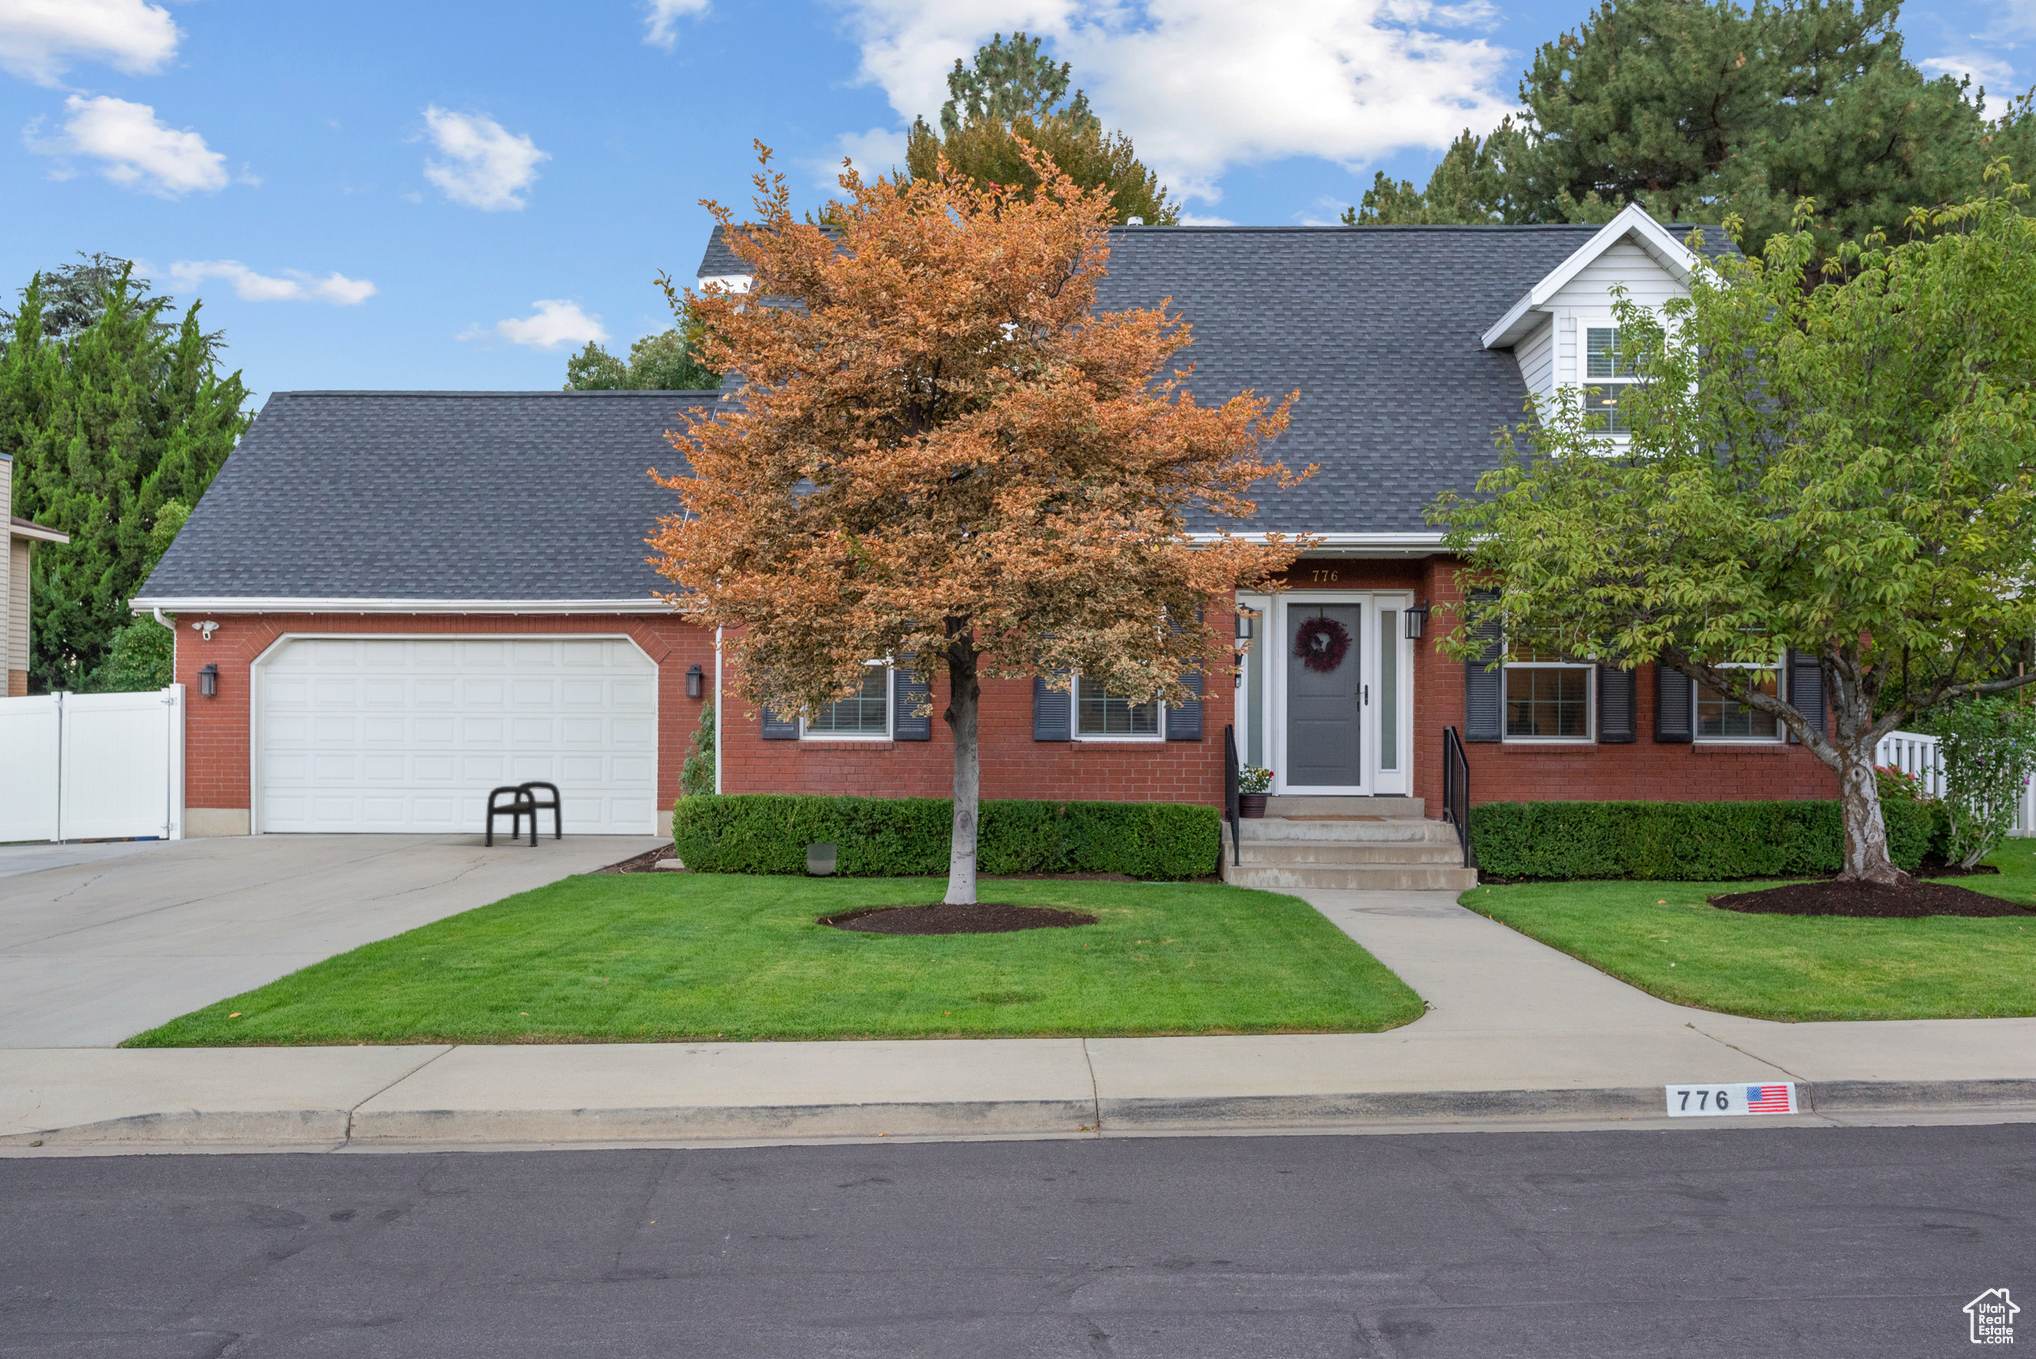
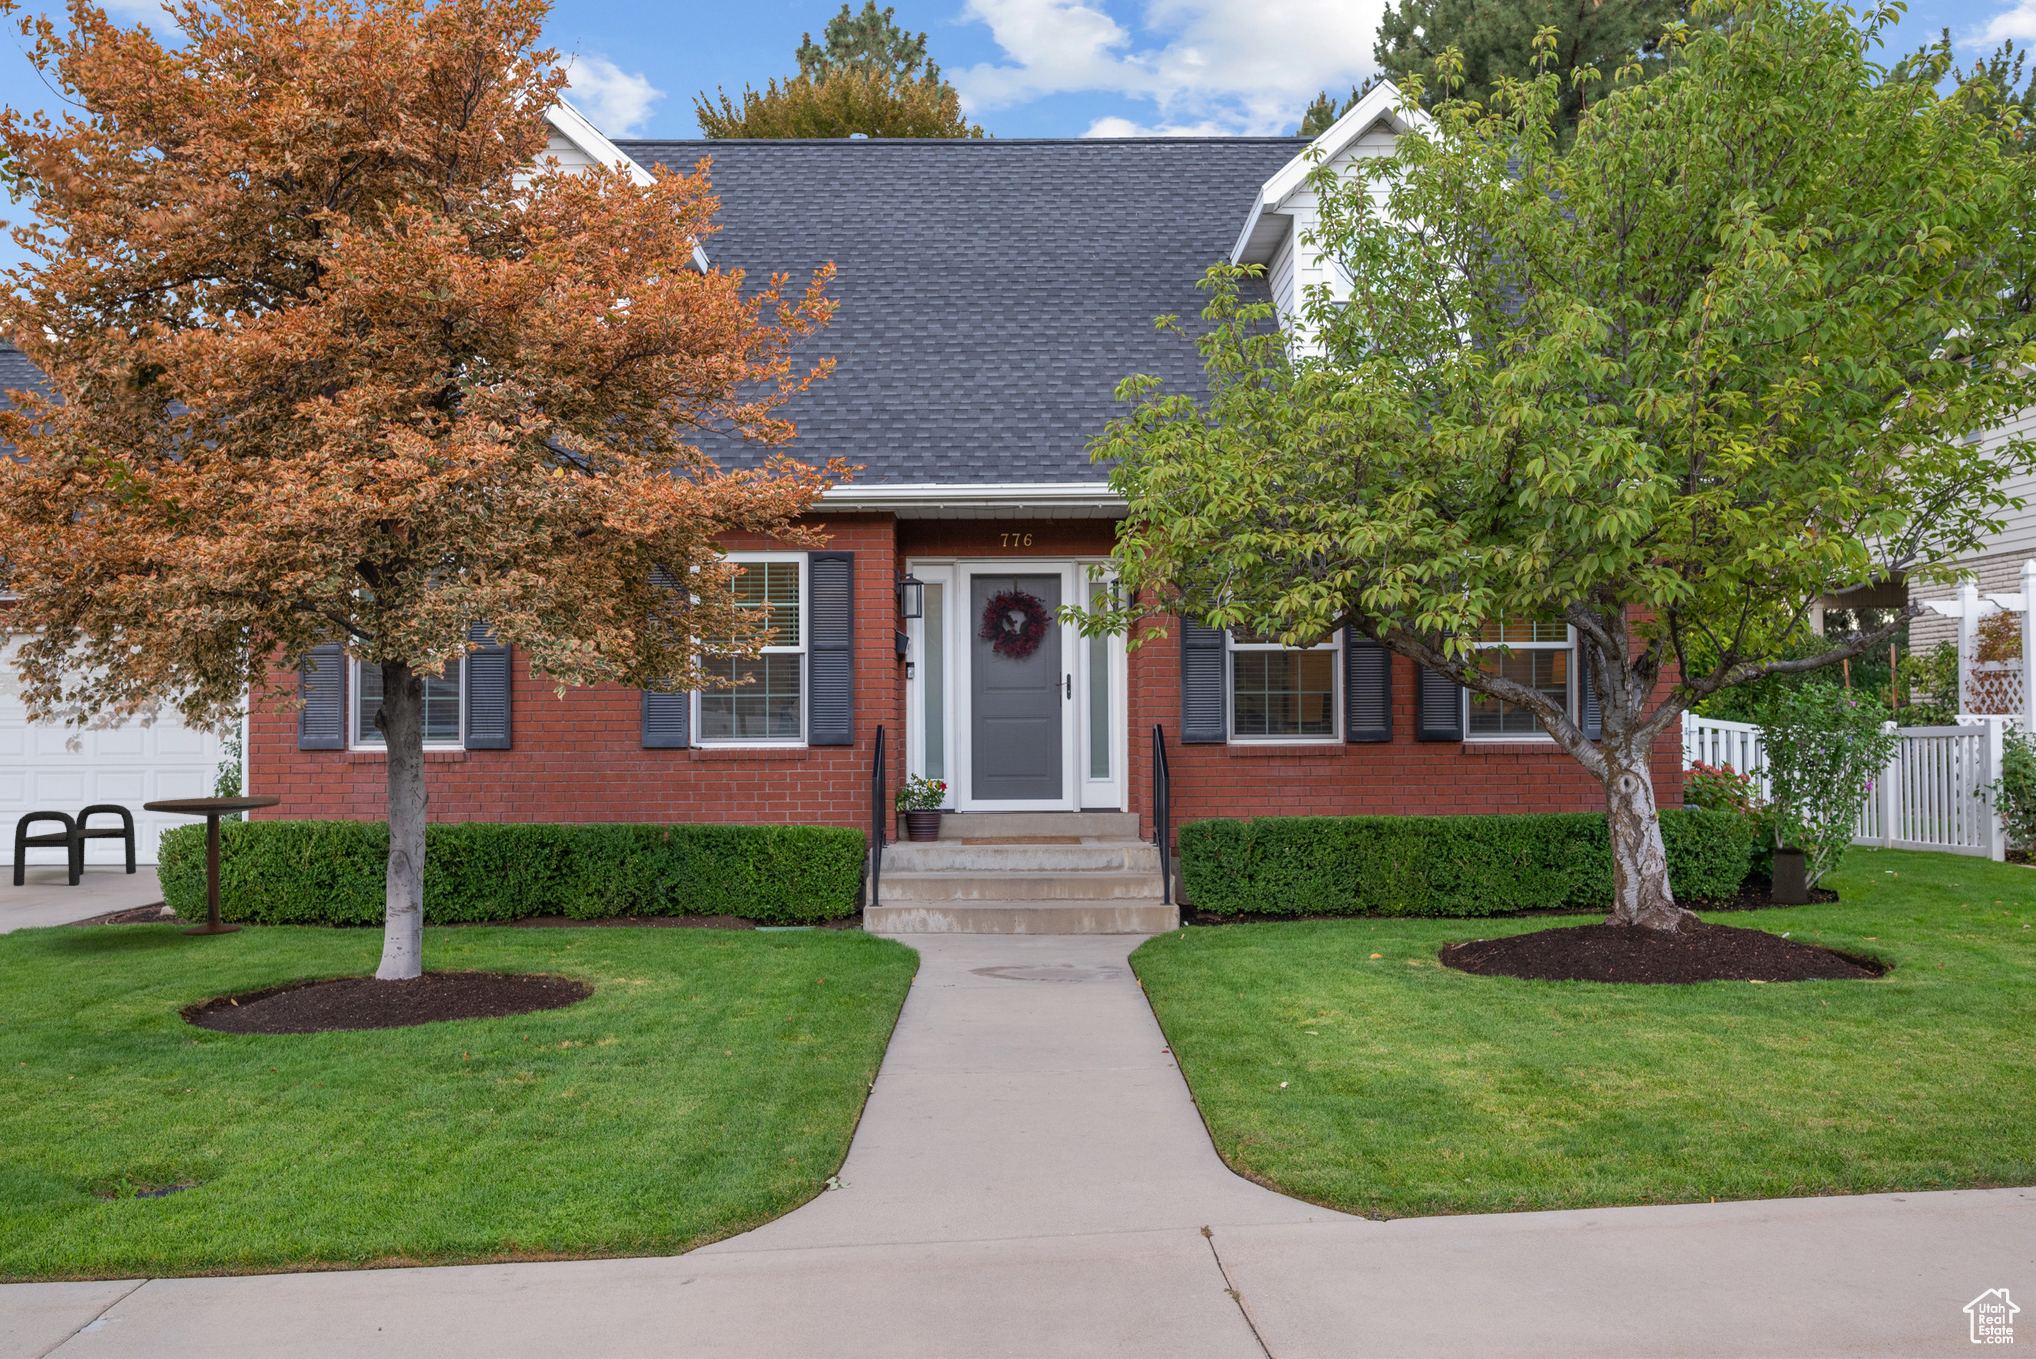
pedestal table: none [684,775,779,880] -> present [143,797,281,935]
watering can: none [1947,820,1979,874] -> present [1771,837,1809,904]
planter: present [807,843,836,875] -> none [321,883,362,924]

